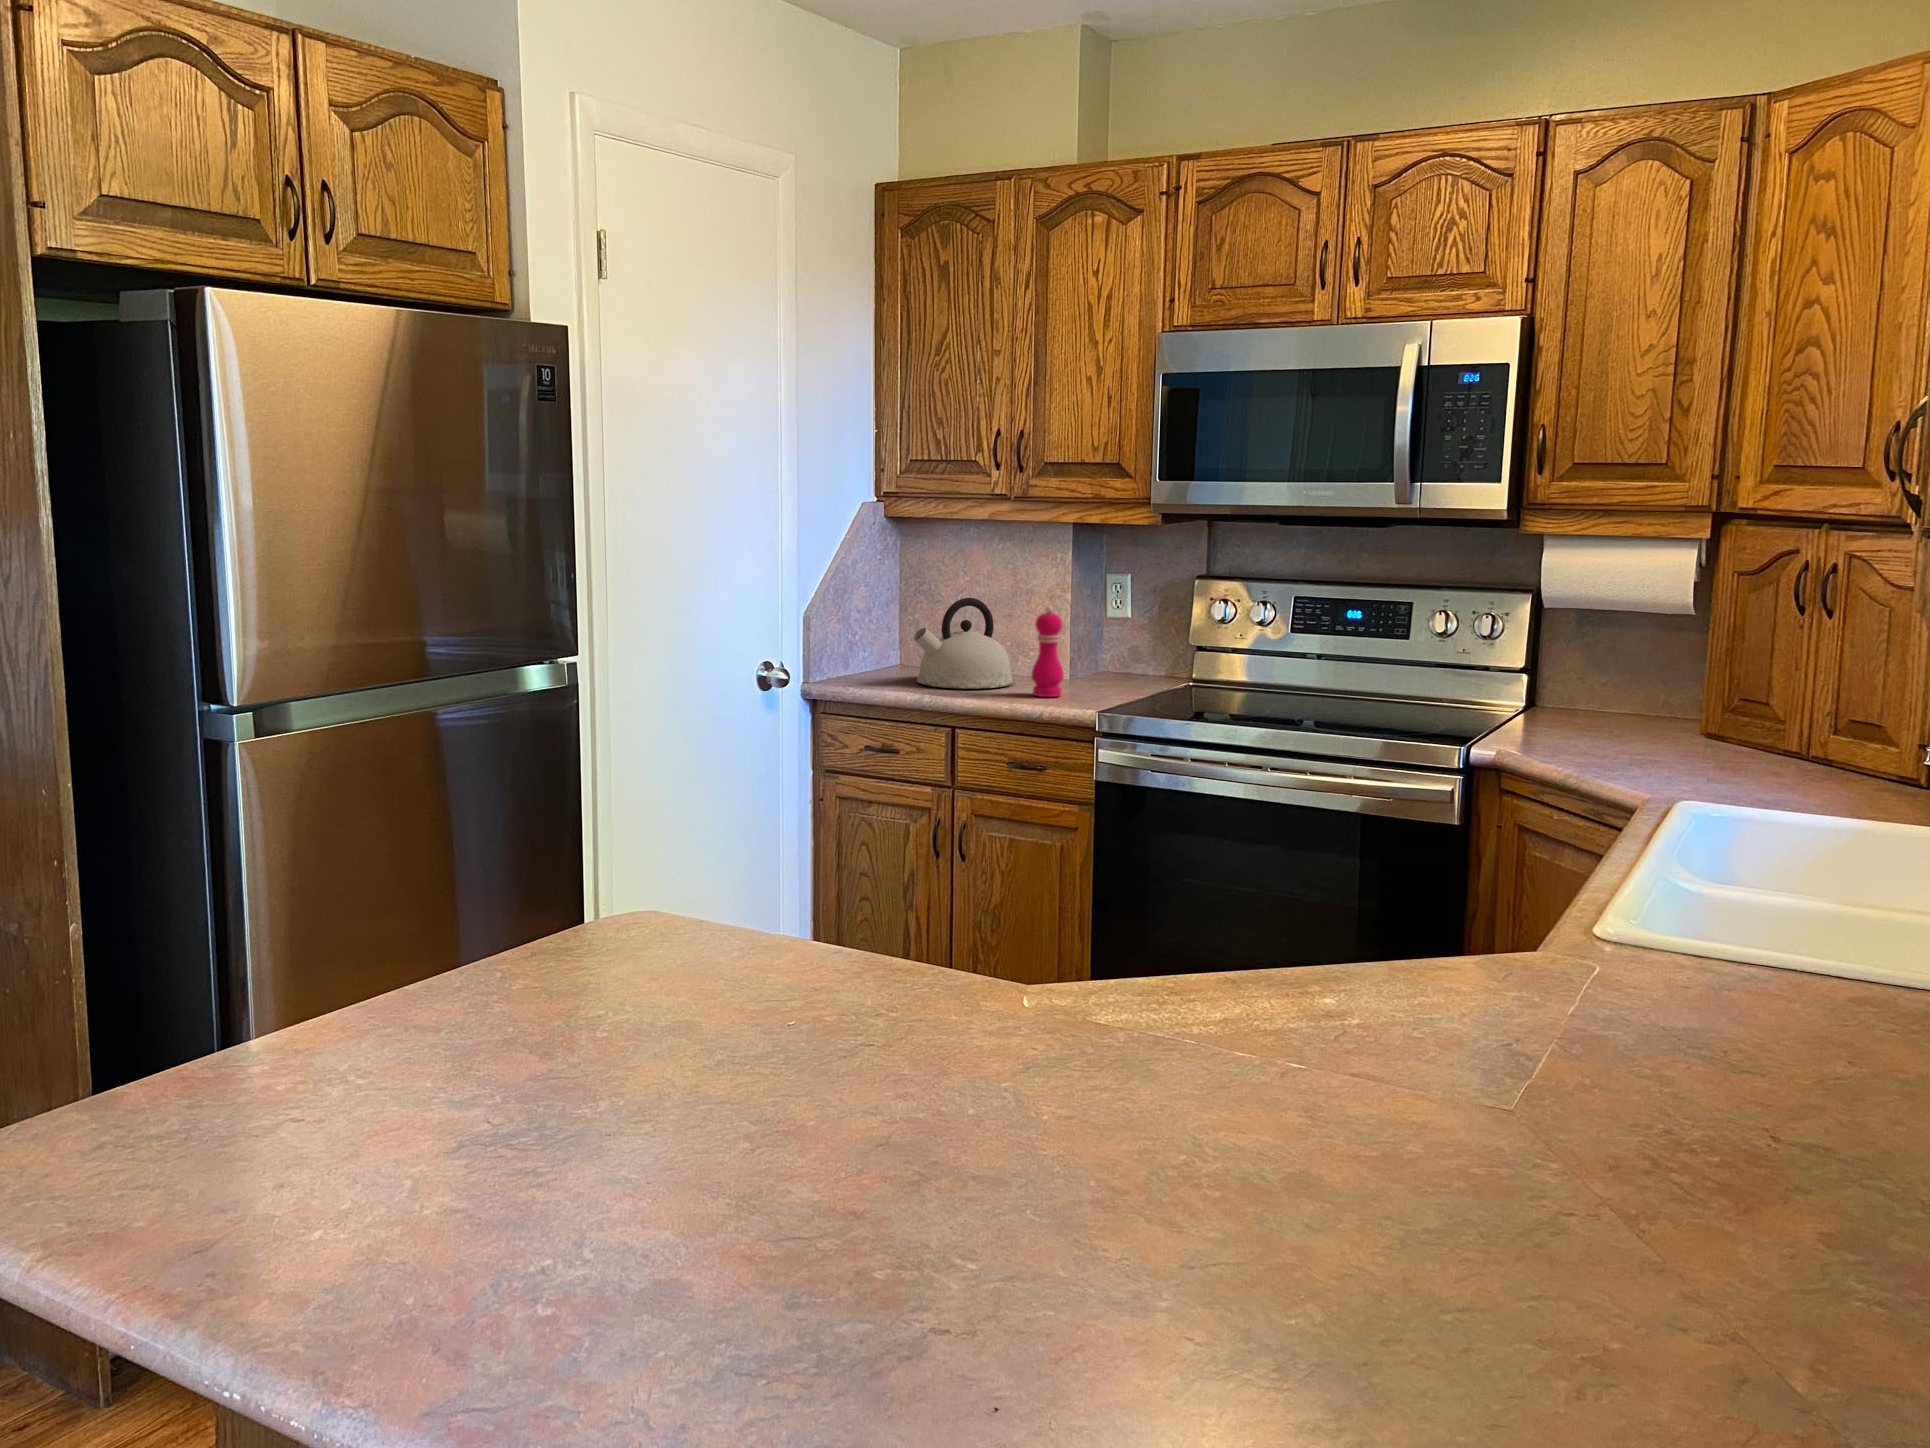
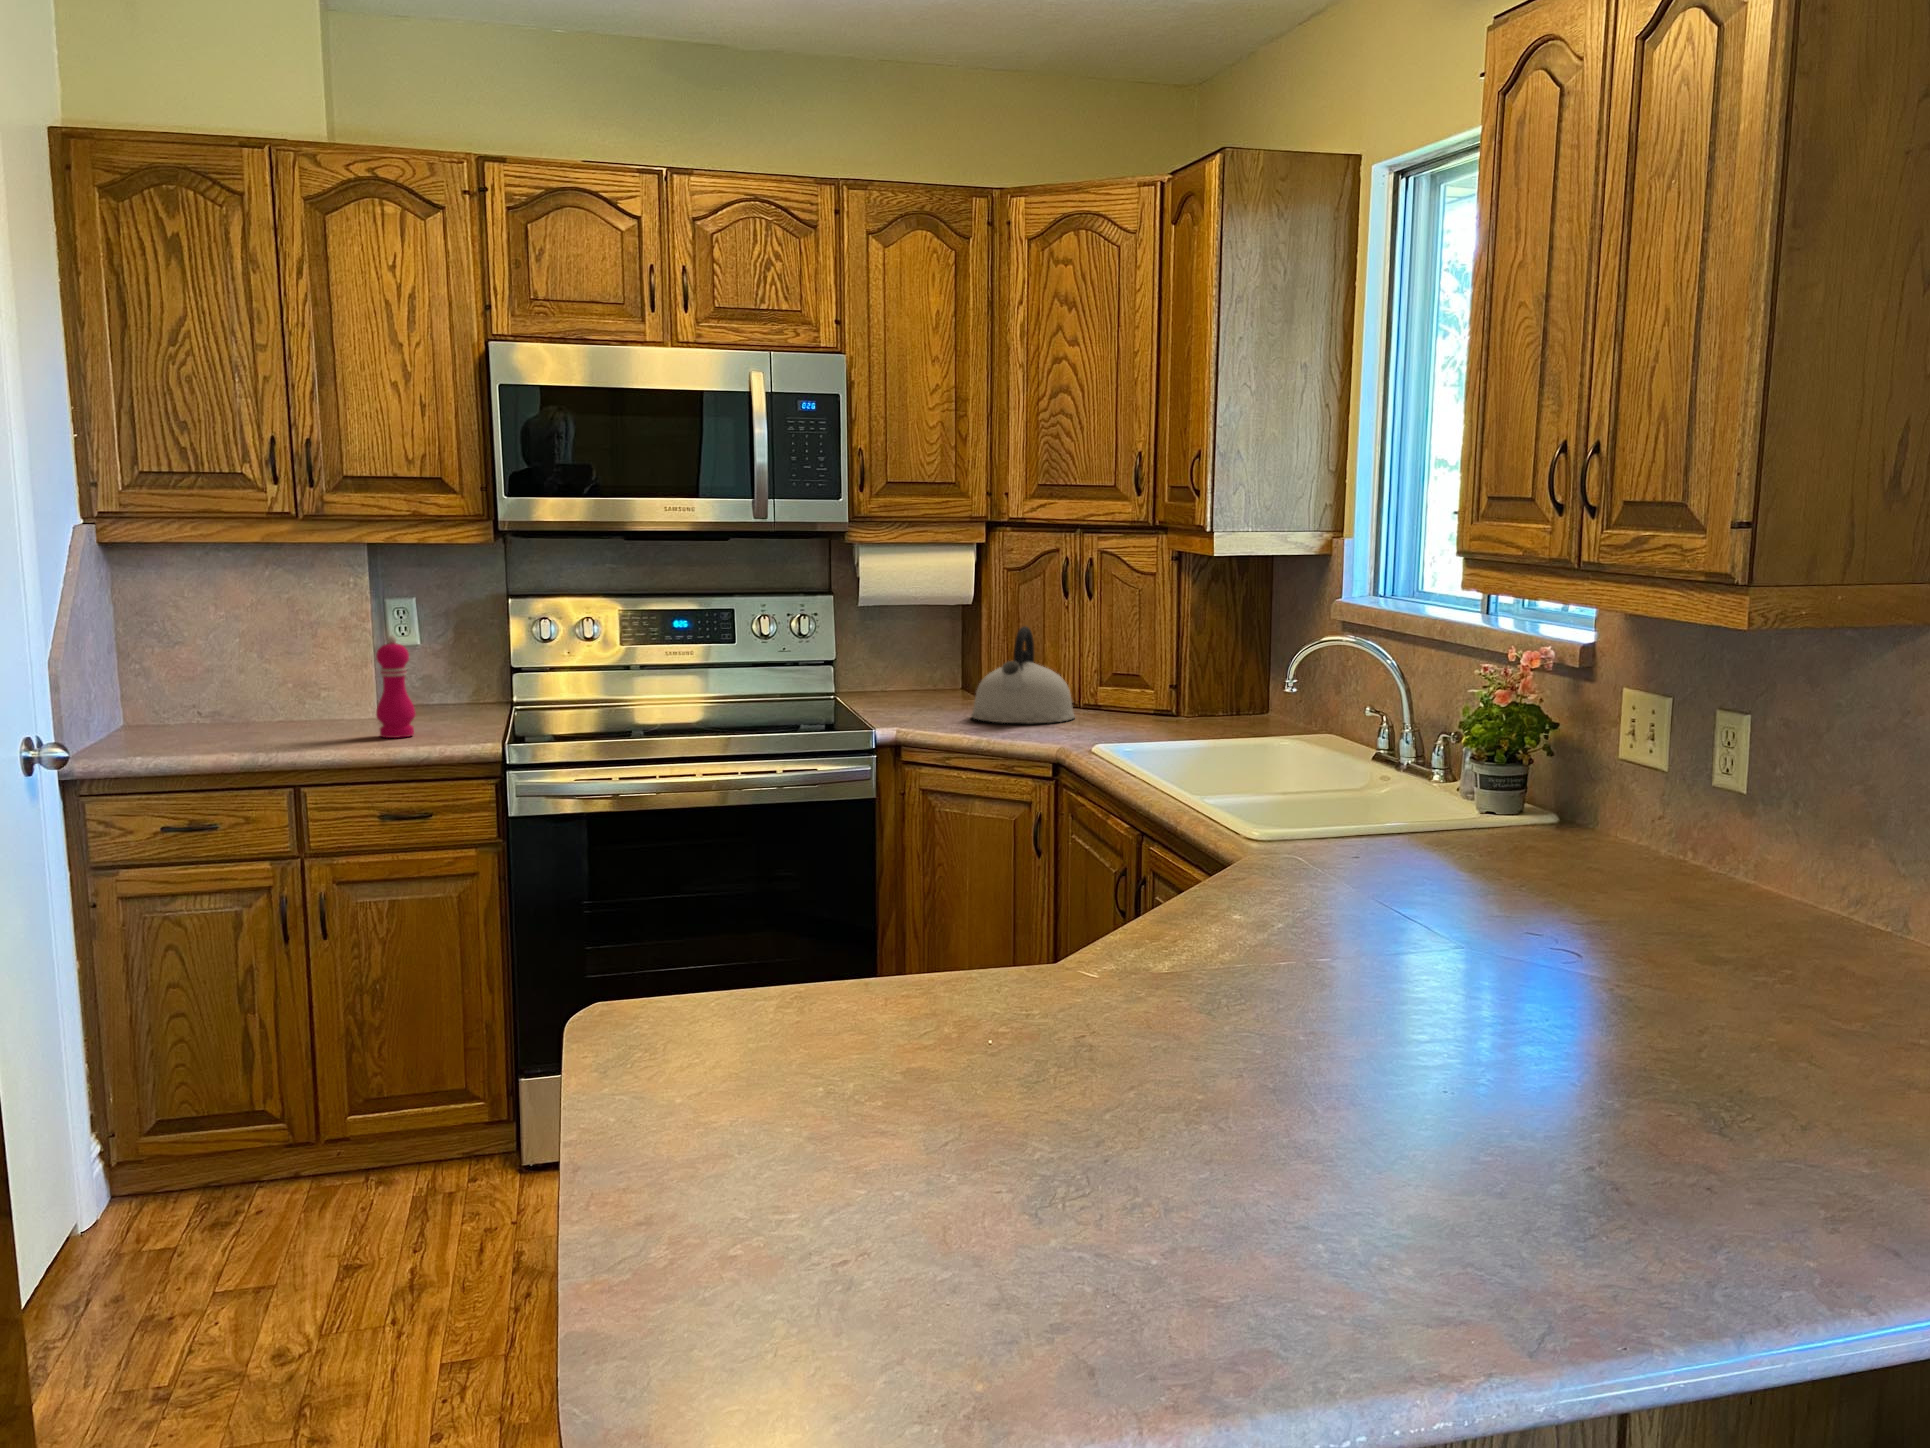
kettle: present [914,598,1014,689] -> present [971,626,1075,723]

